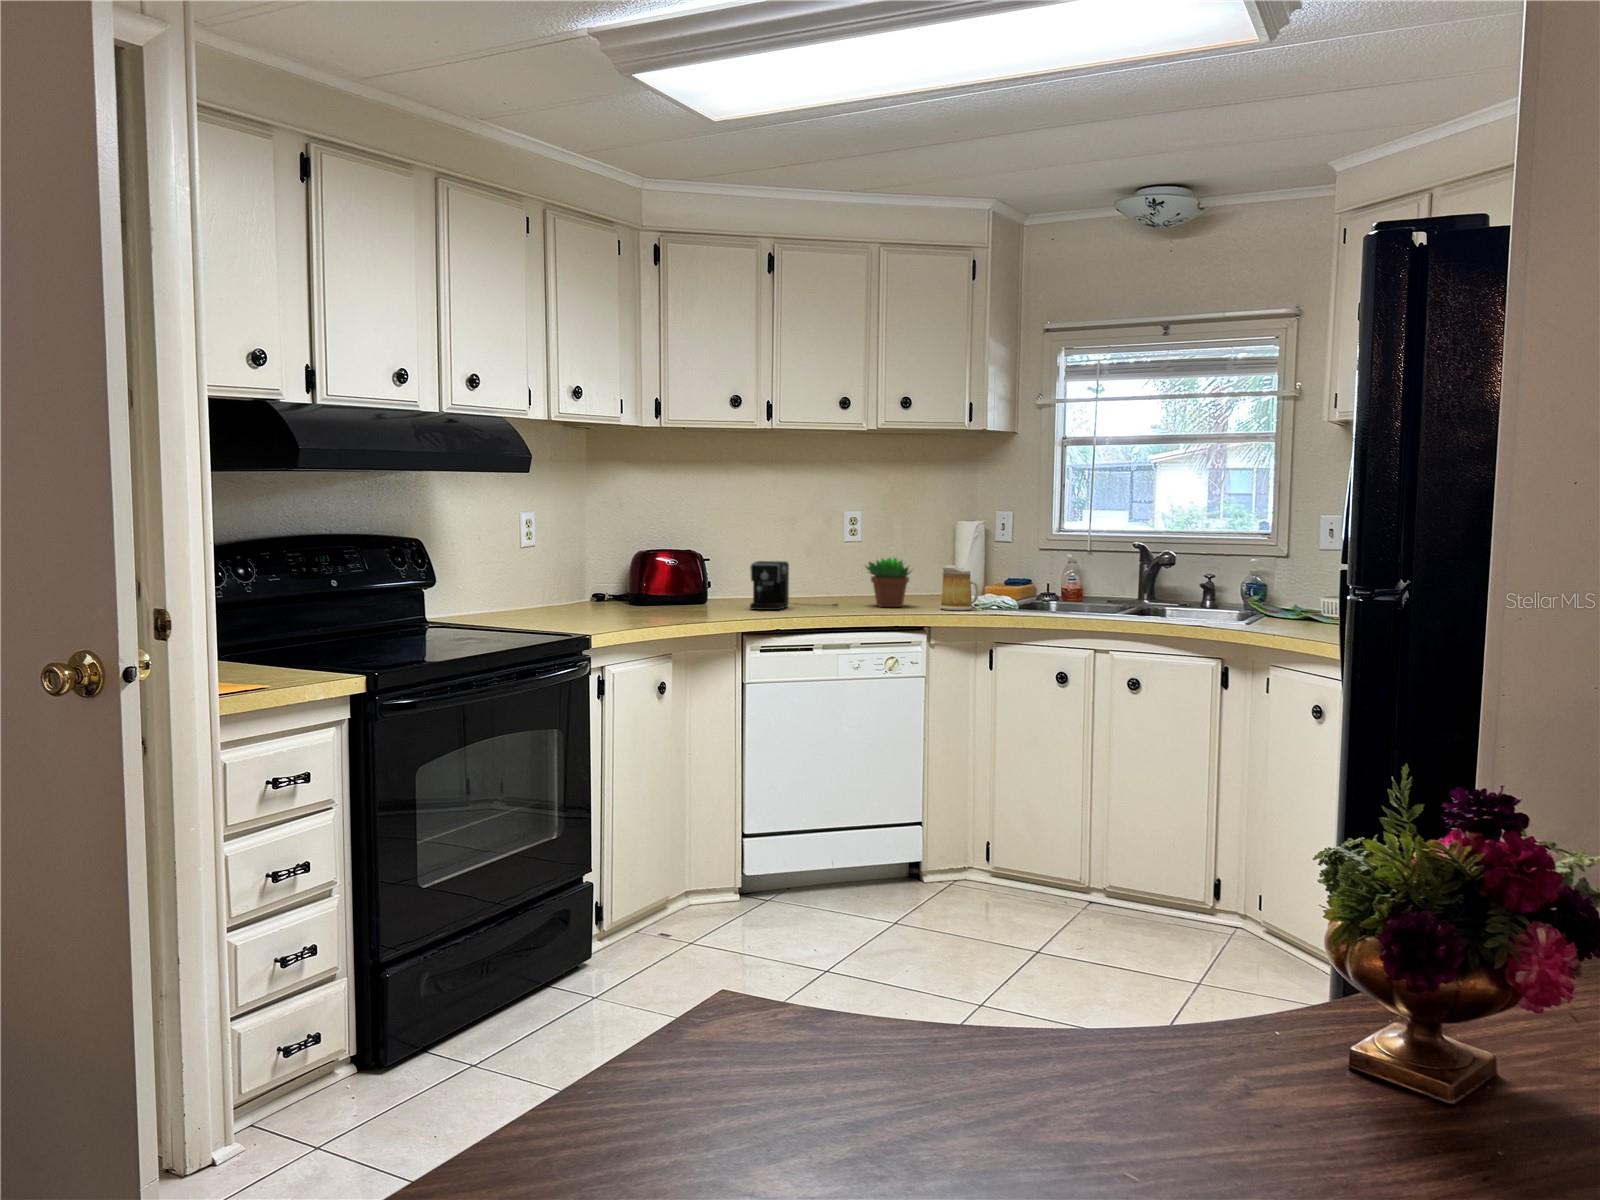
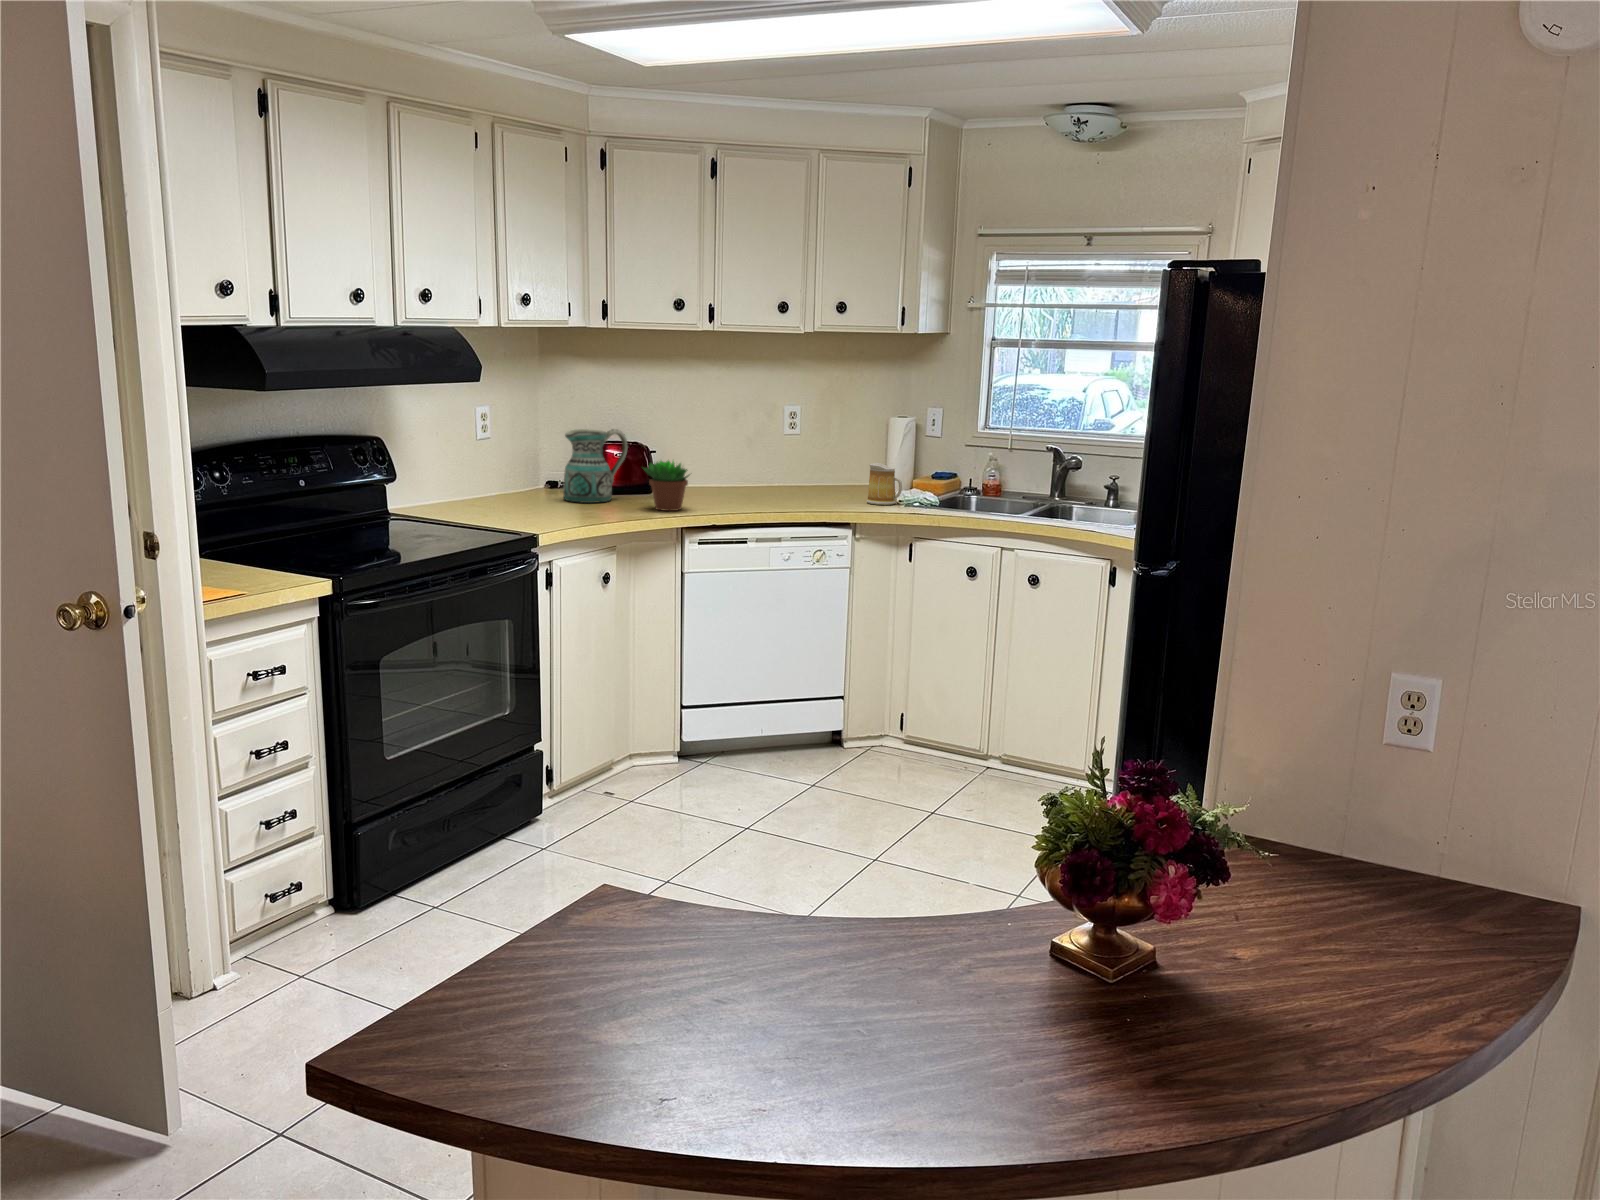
ceramic pitcher: none [611,534,680,612] -> present [563,429,628,503]
succulent plant: present [865,558,910,607] -> present [643,461,689,511]
coffee maker: present [750,561,838,610] -> none [692,454,774,502]

